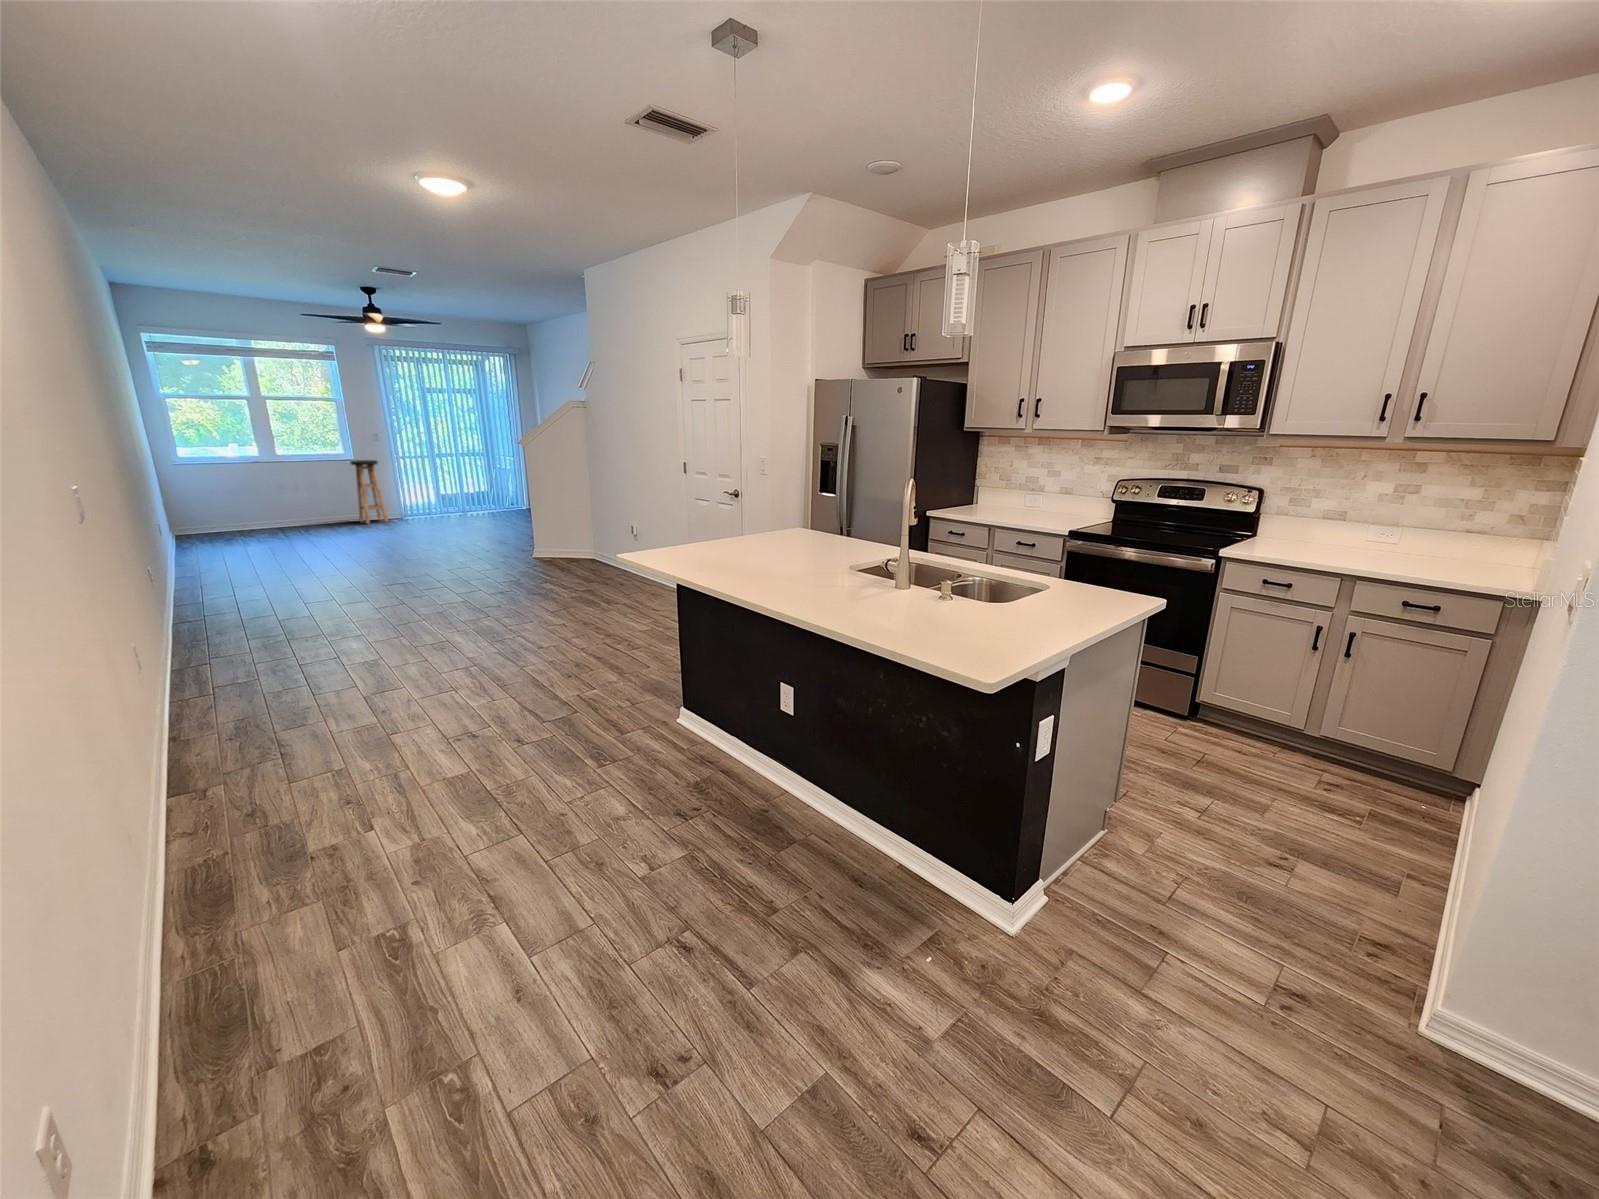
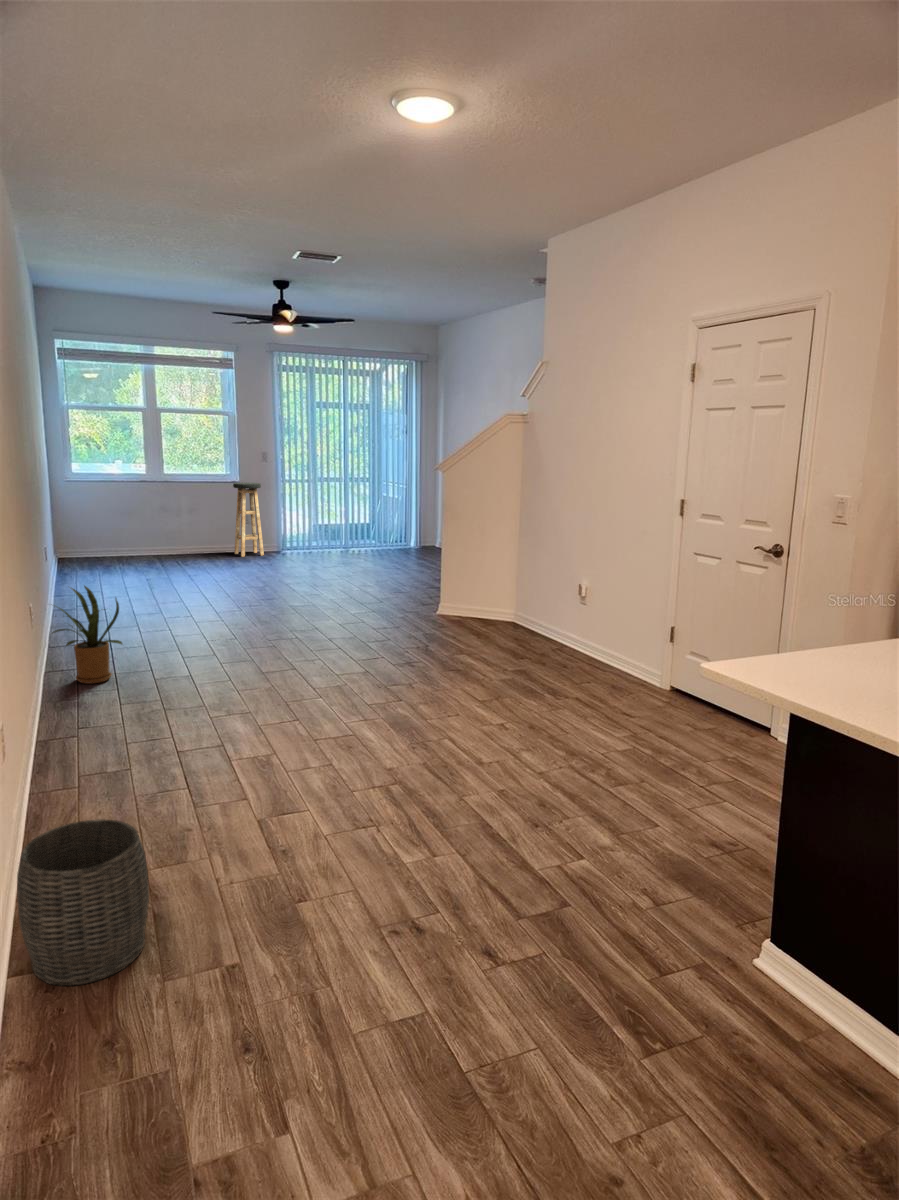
house plant: none [164,549,247,629] -> present [53,586,122,684]
woven basket: none [165,694,276,798] -> present [17,819,149,986]

